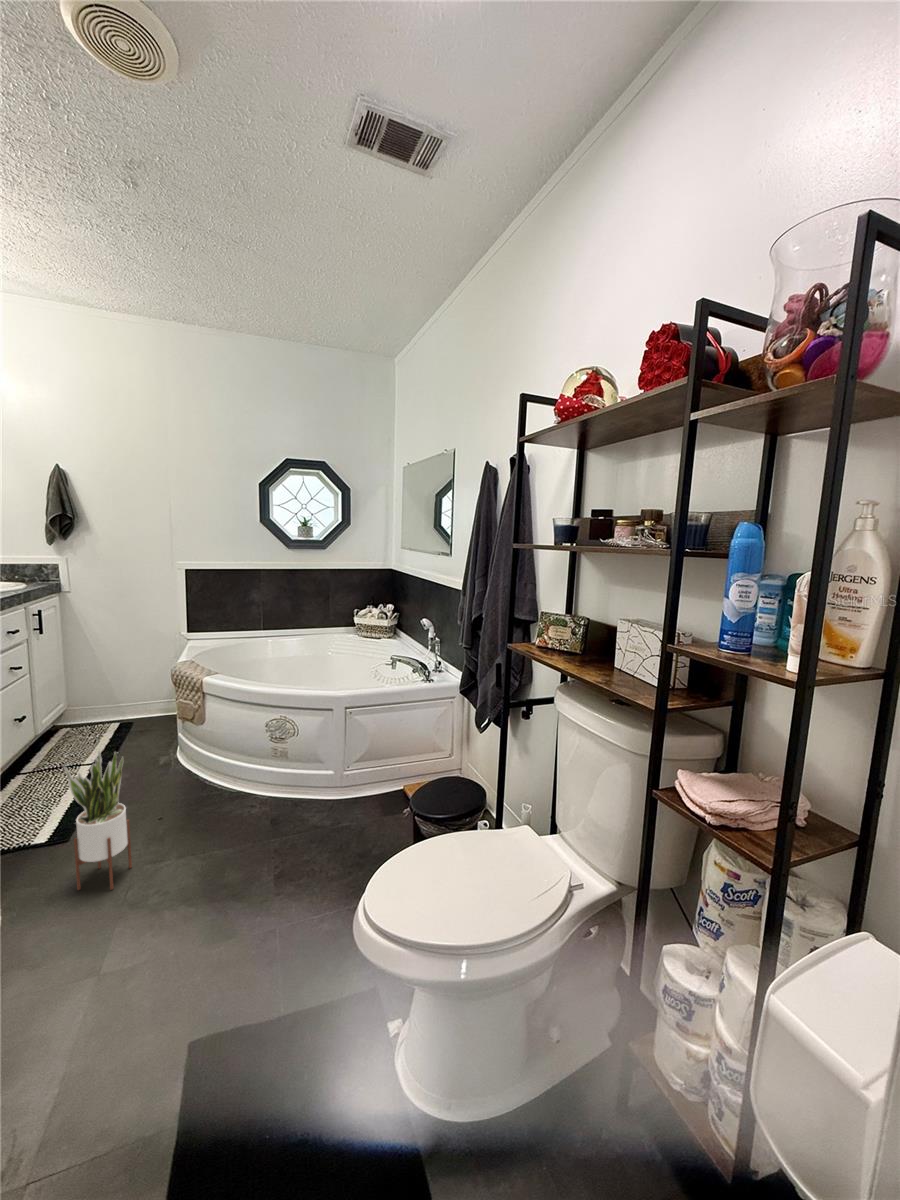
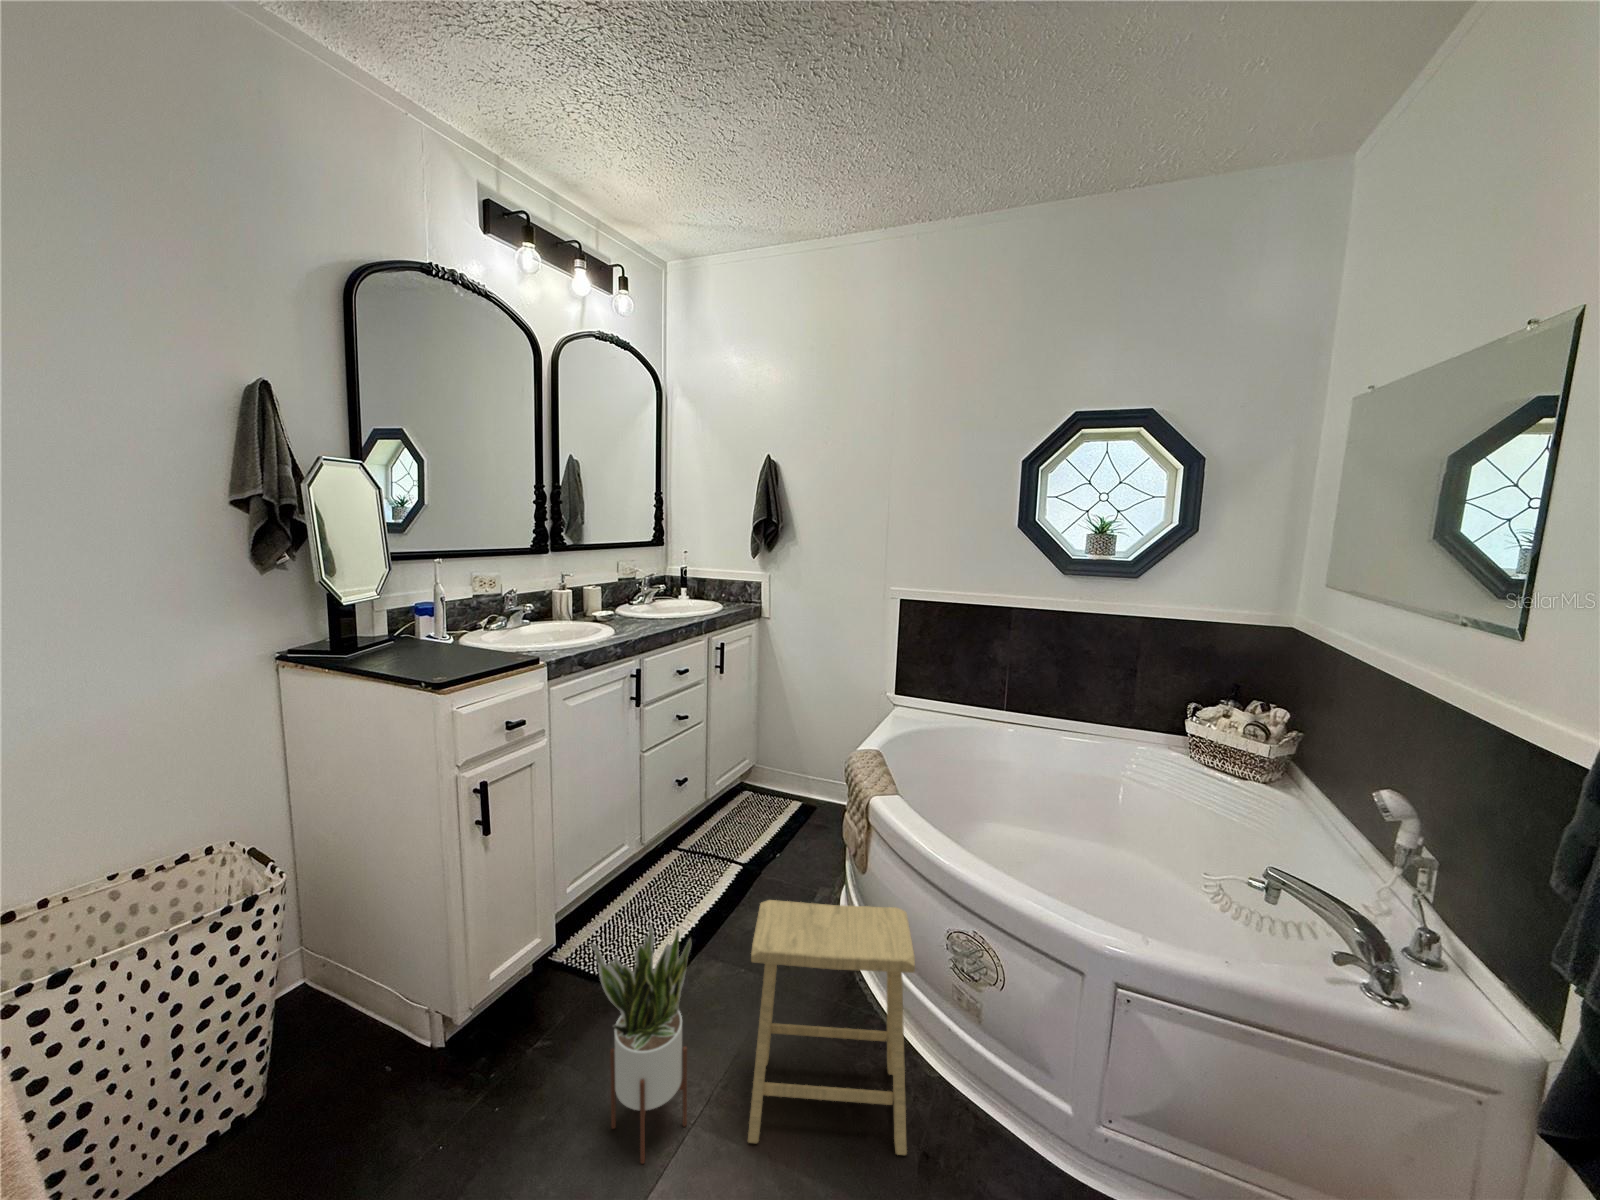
footstool: none [159,714,264,855] -> present [748,900,915,1155]

